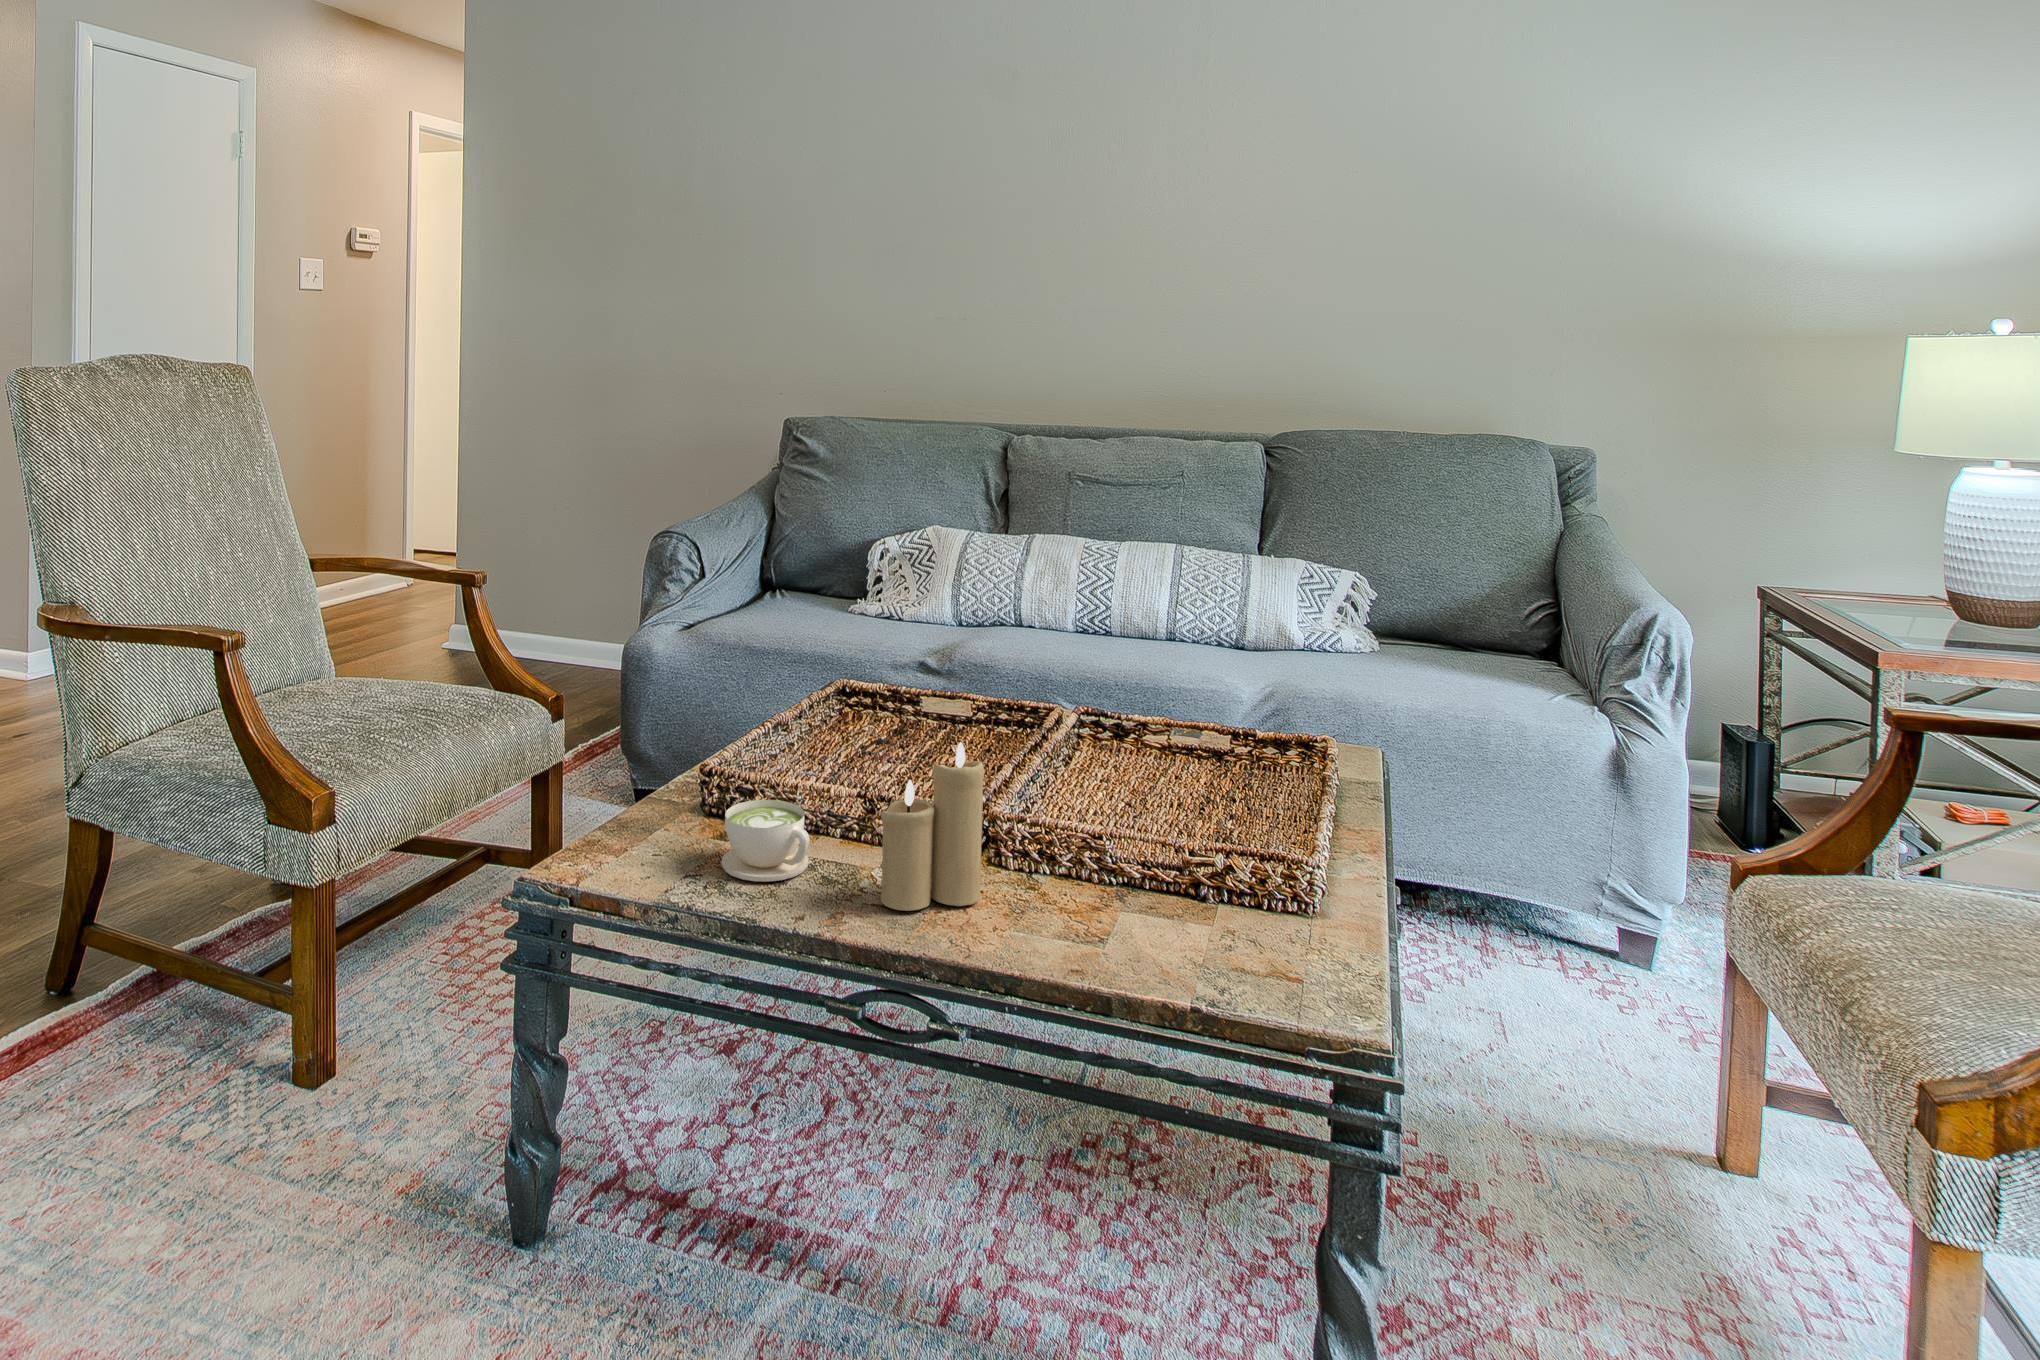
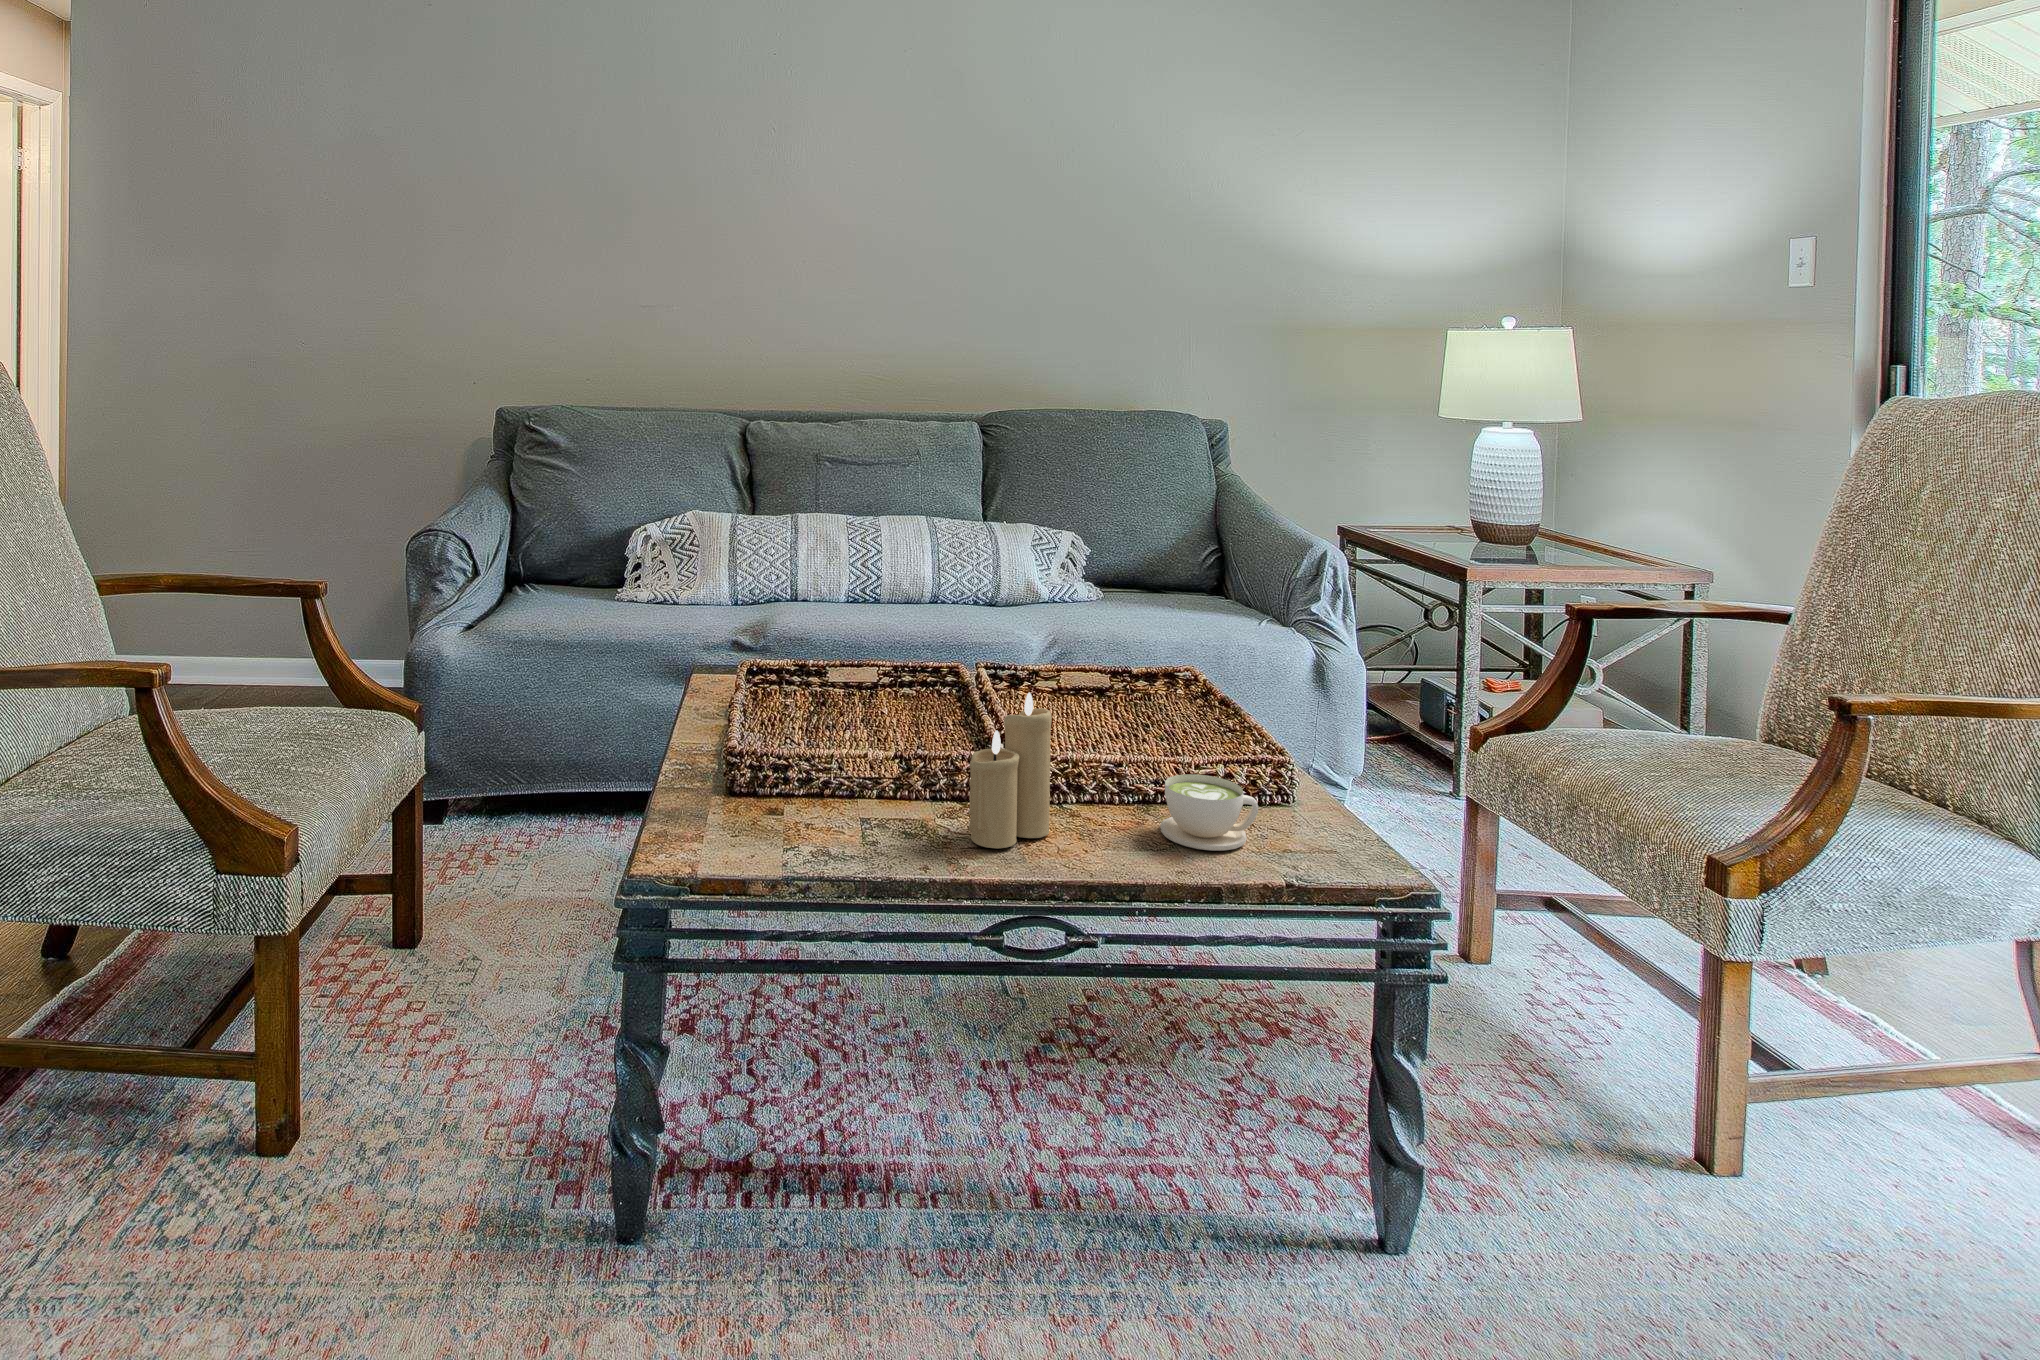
coffee cup: present [721,800,810,882] -> present [1161,774,1259,851]

